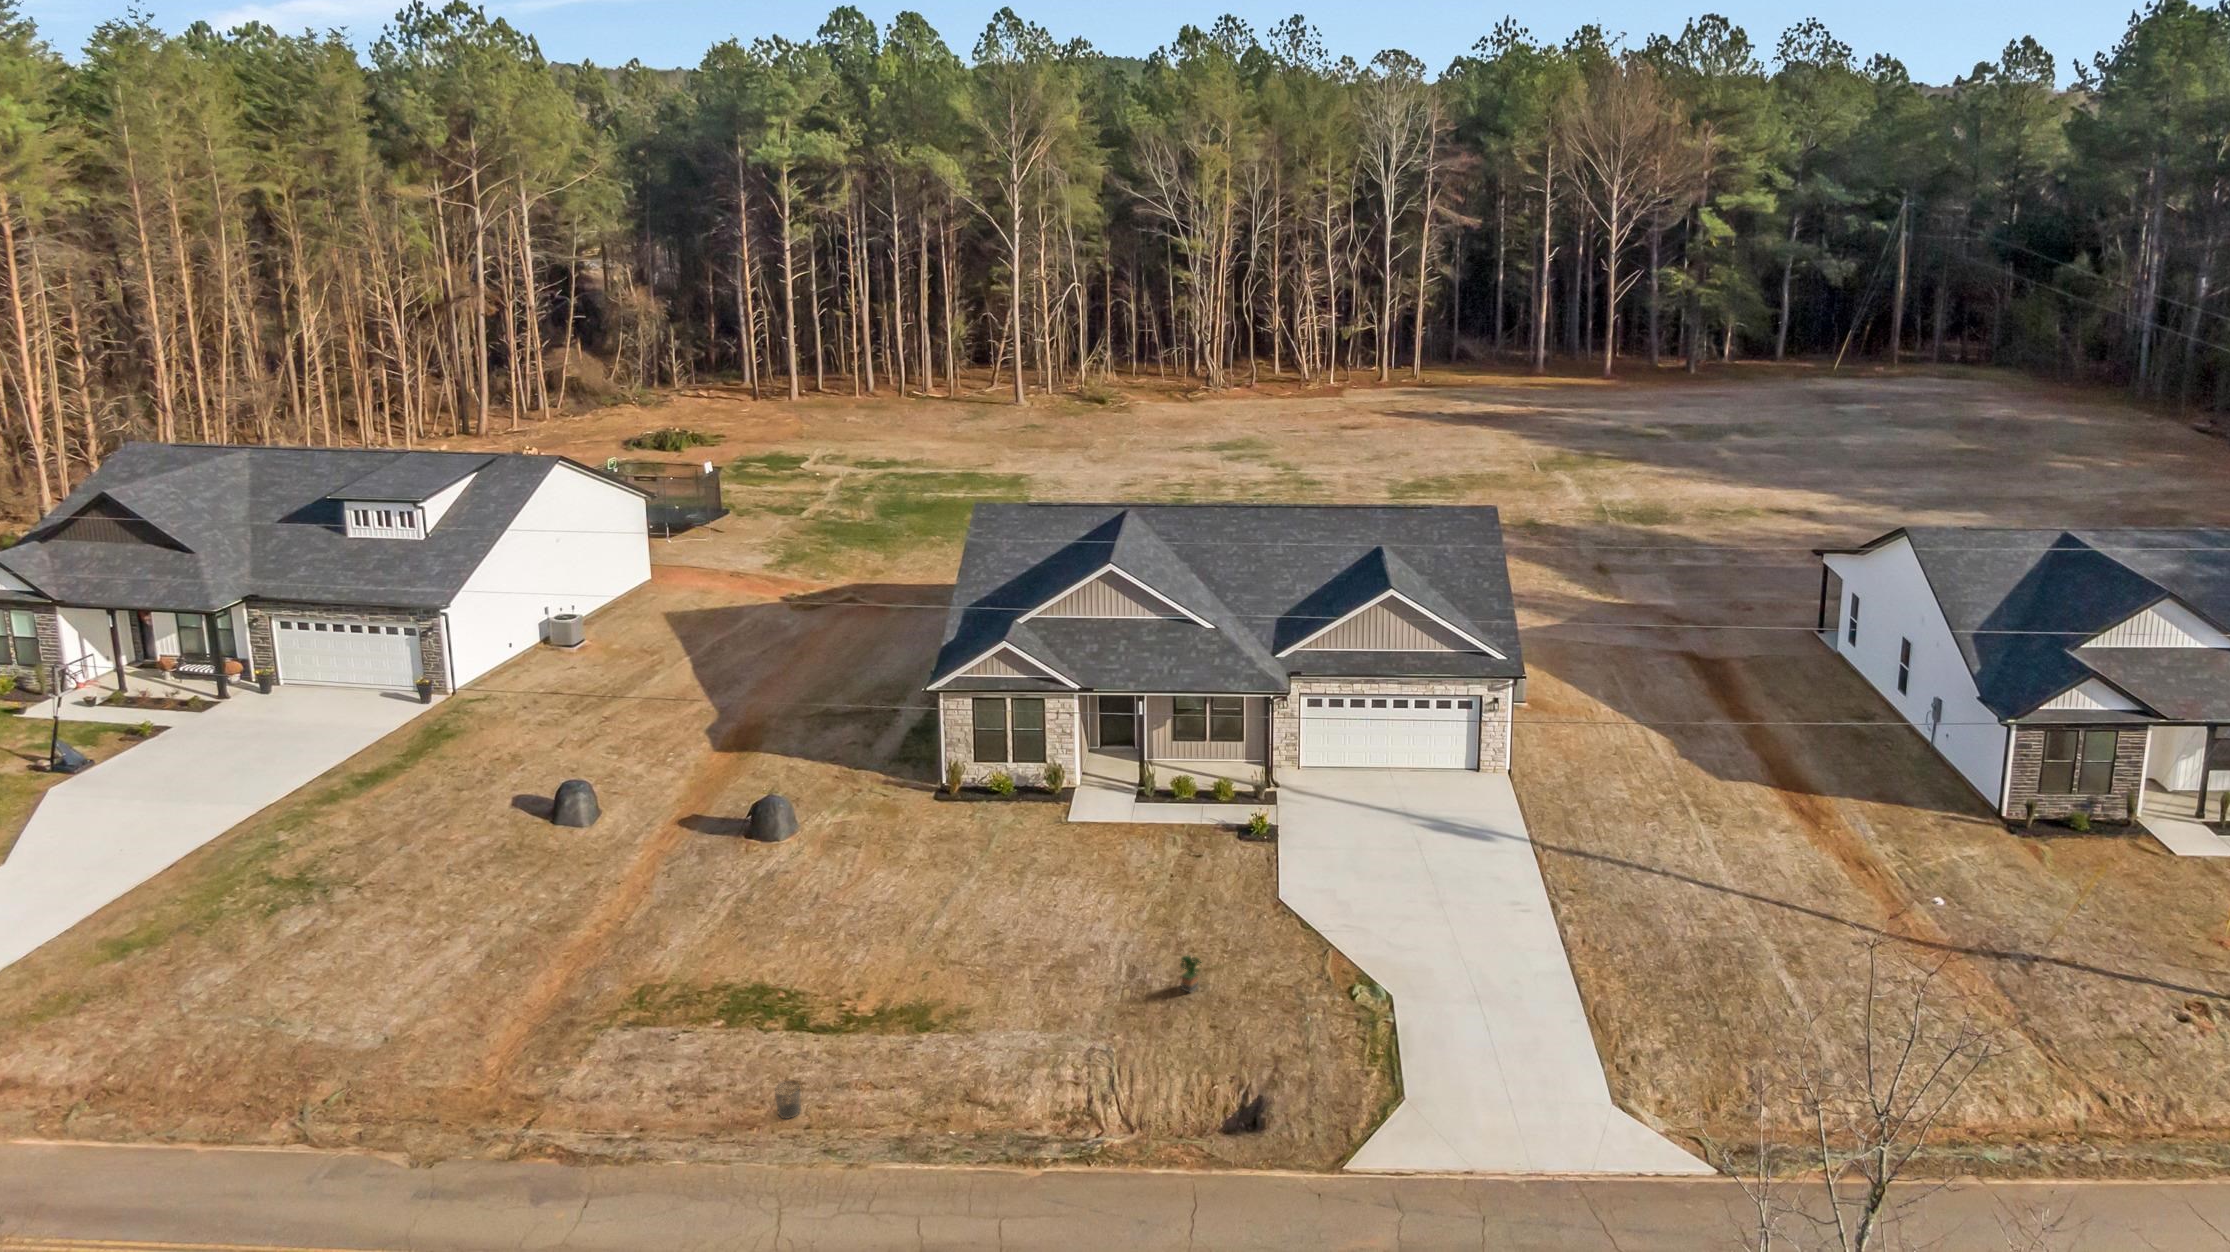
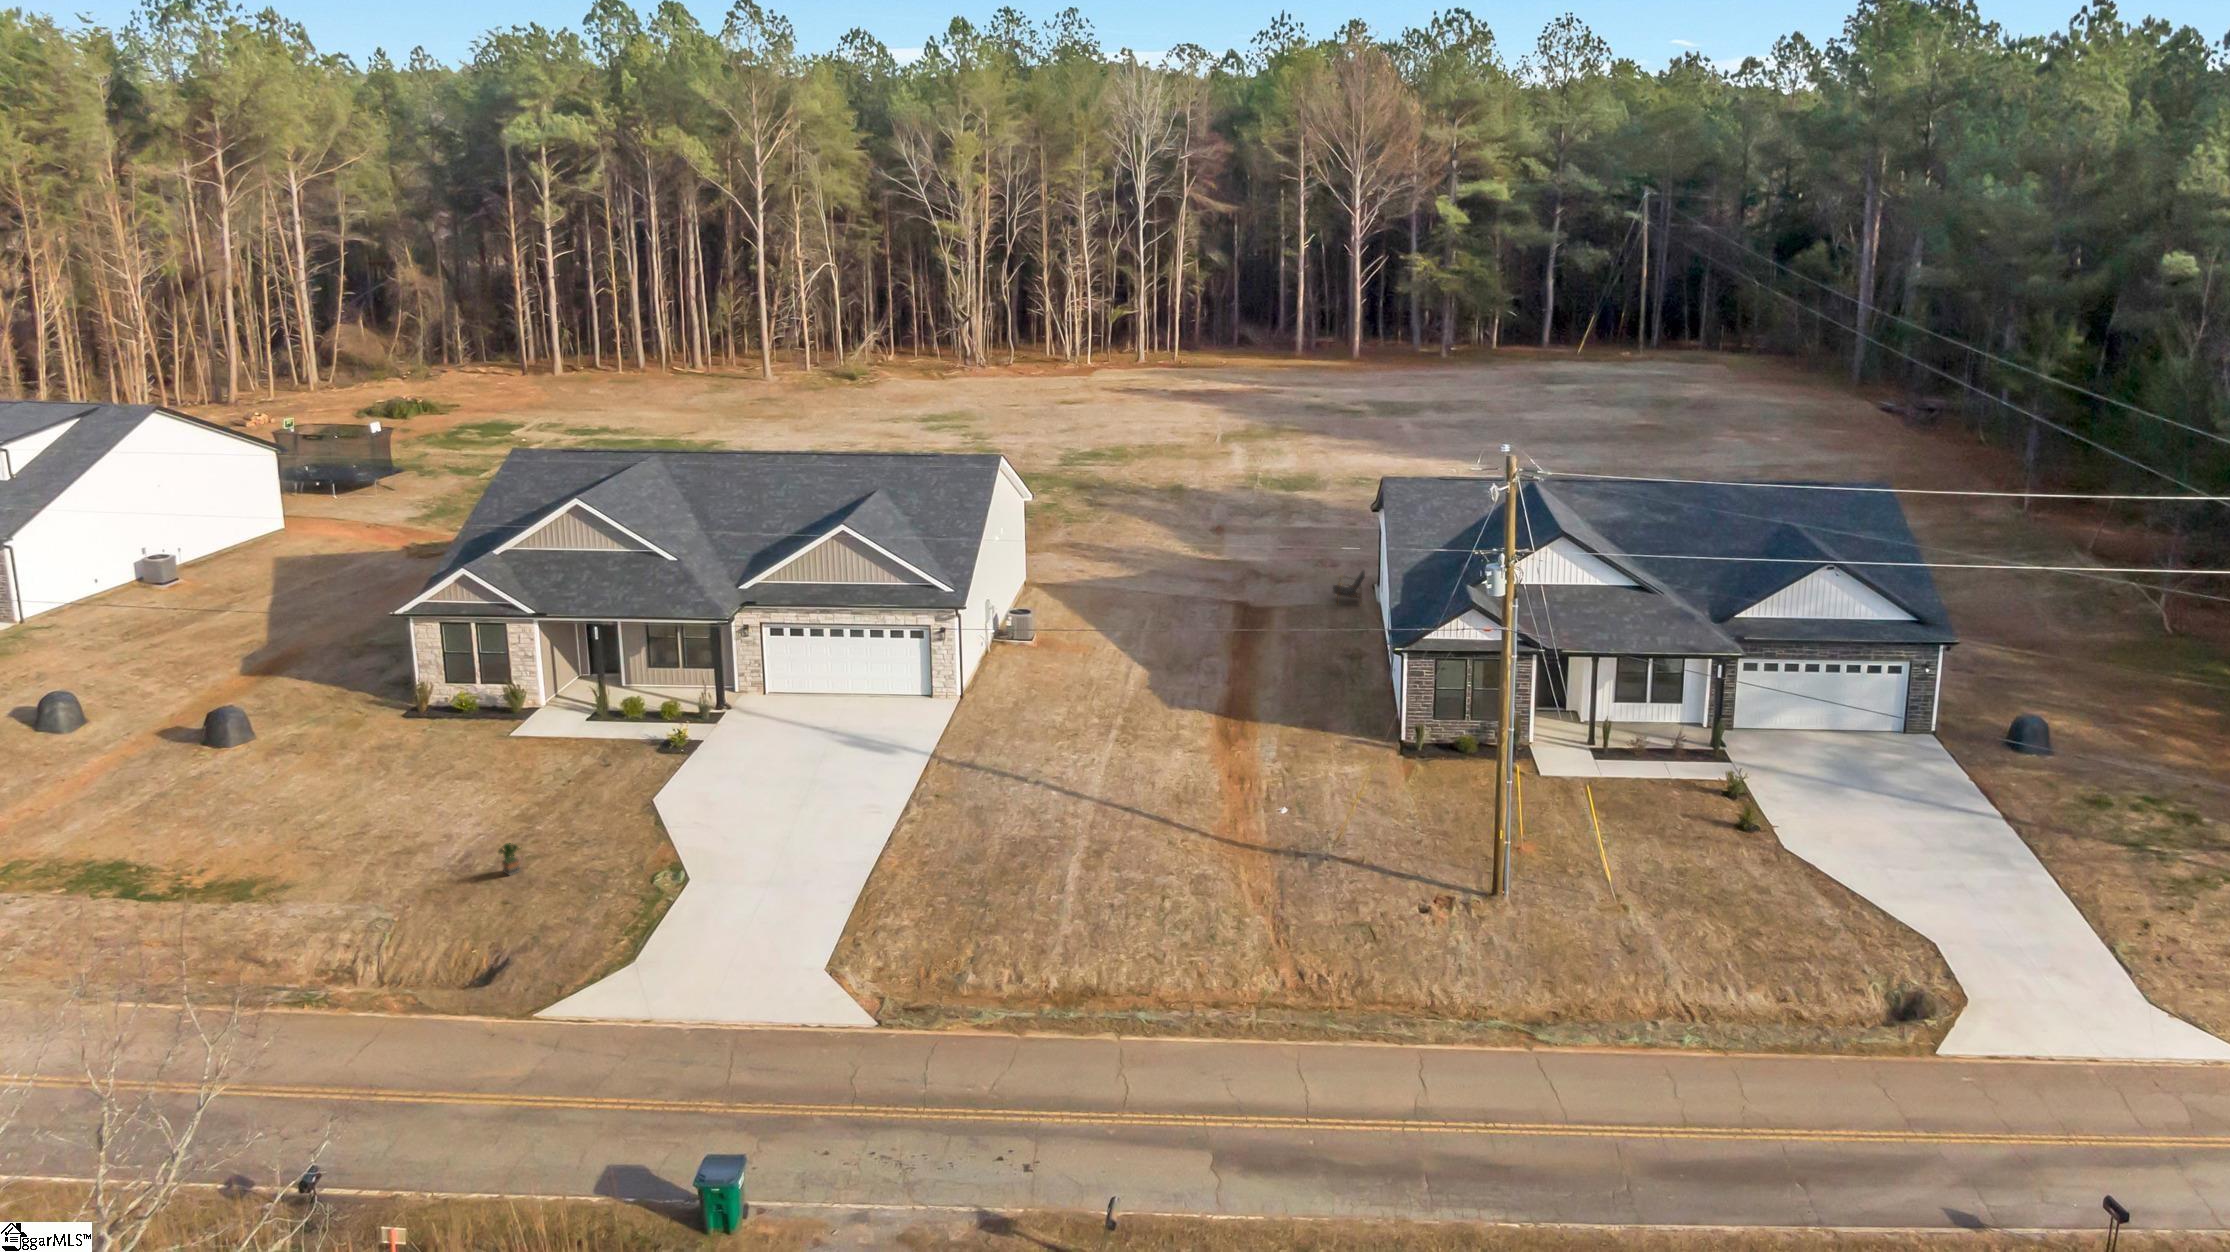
lounge chair: none [1809,625,1853,665] -> present [1333,570,1365,599]
waste bin: present [775,1081,800,1119] -> none [58,940,87,972]

